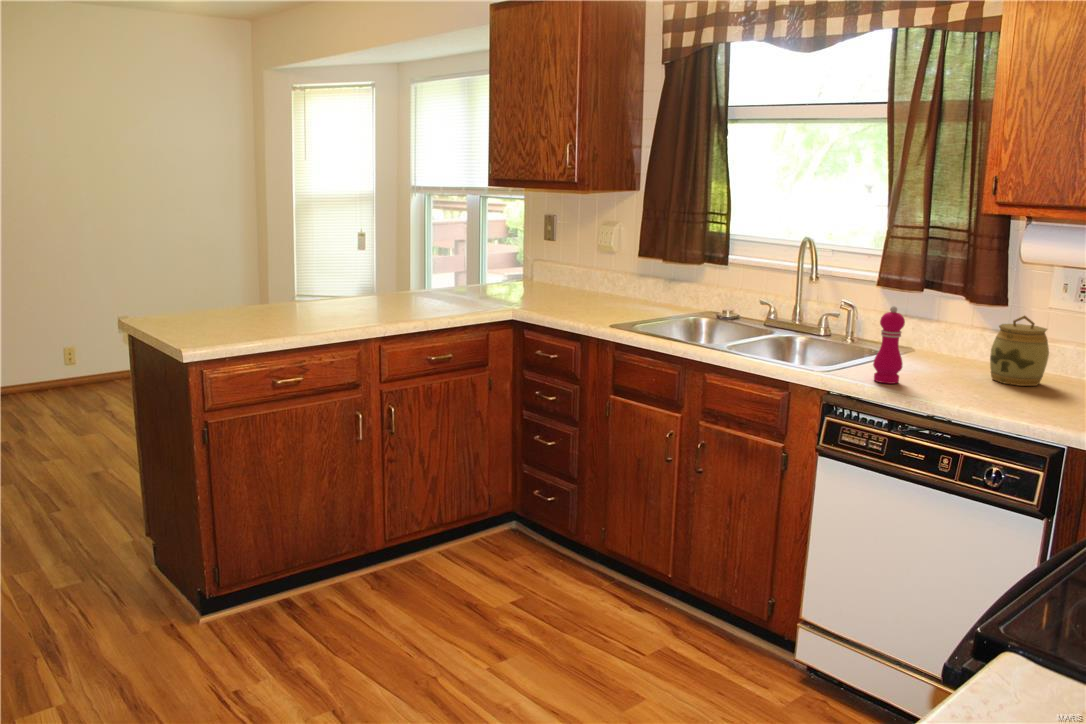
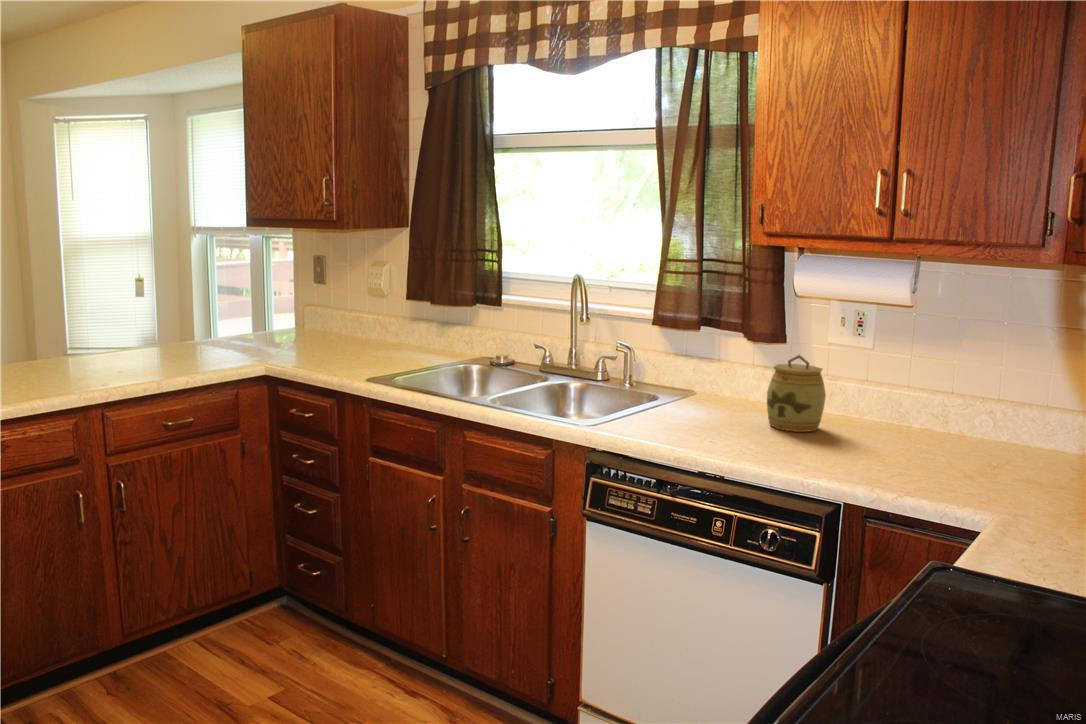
pepper mill: present [873,306,905,384] -> none [642,348,673,435]

